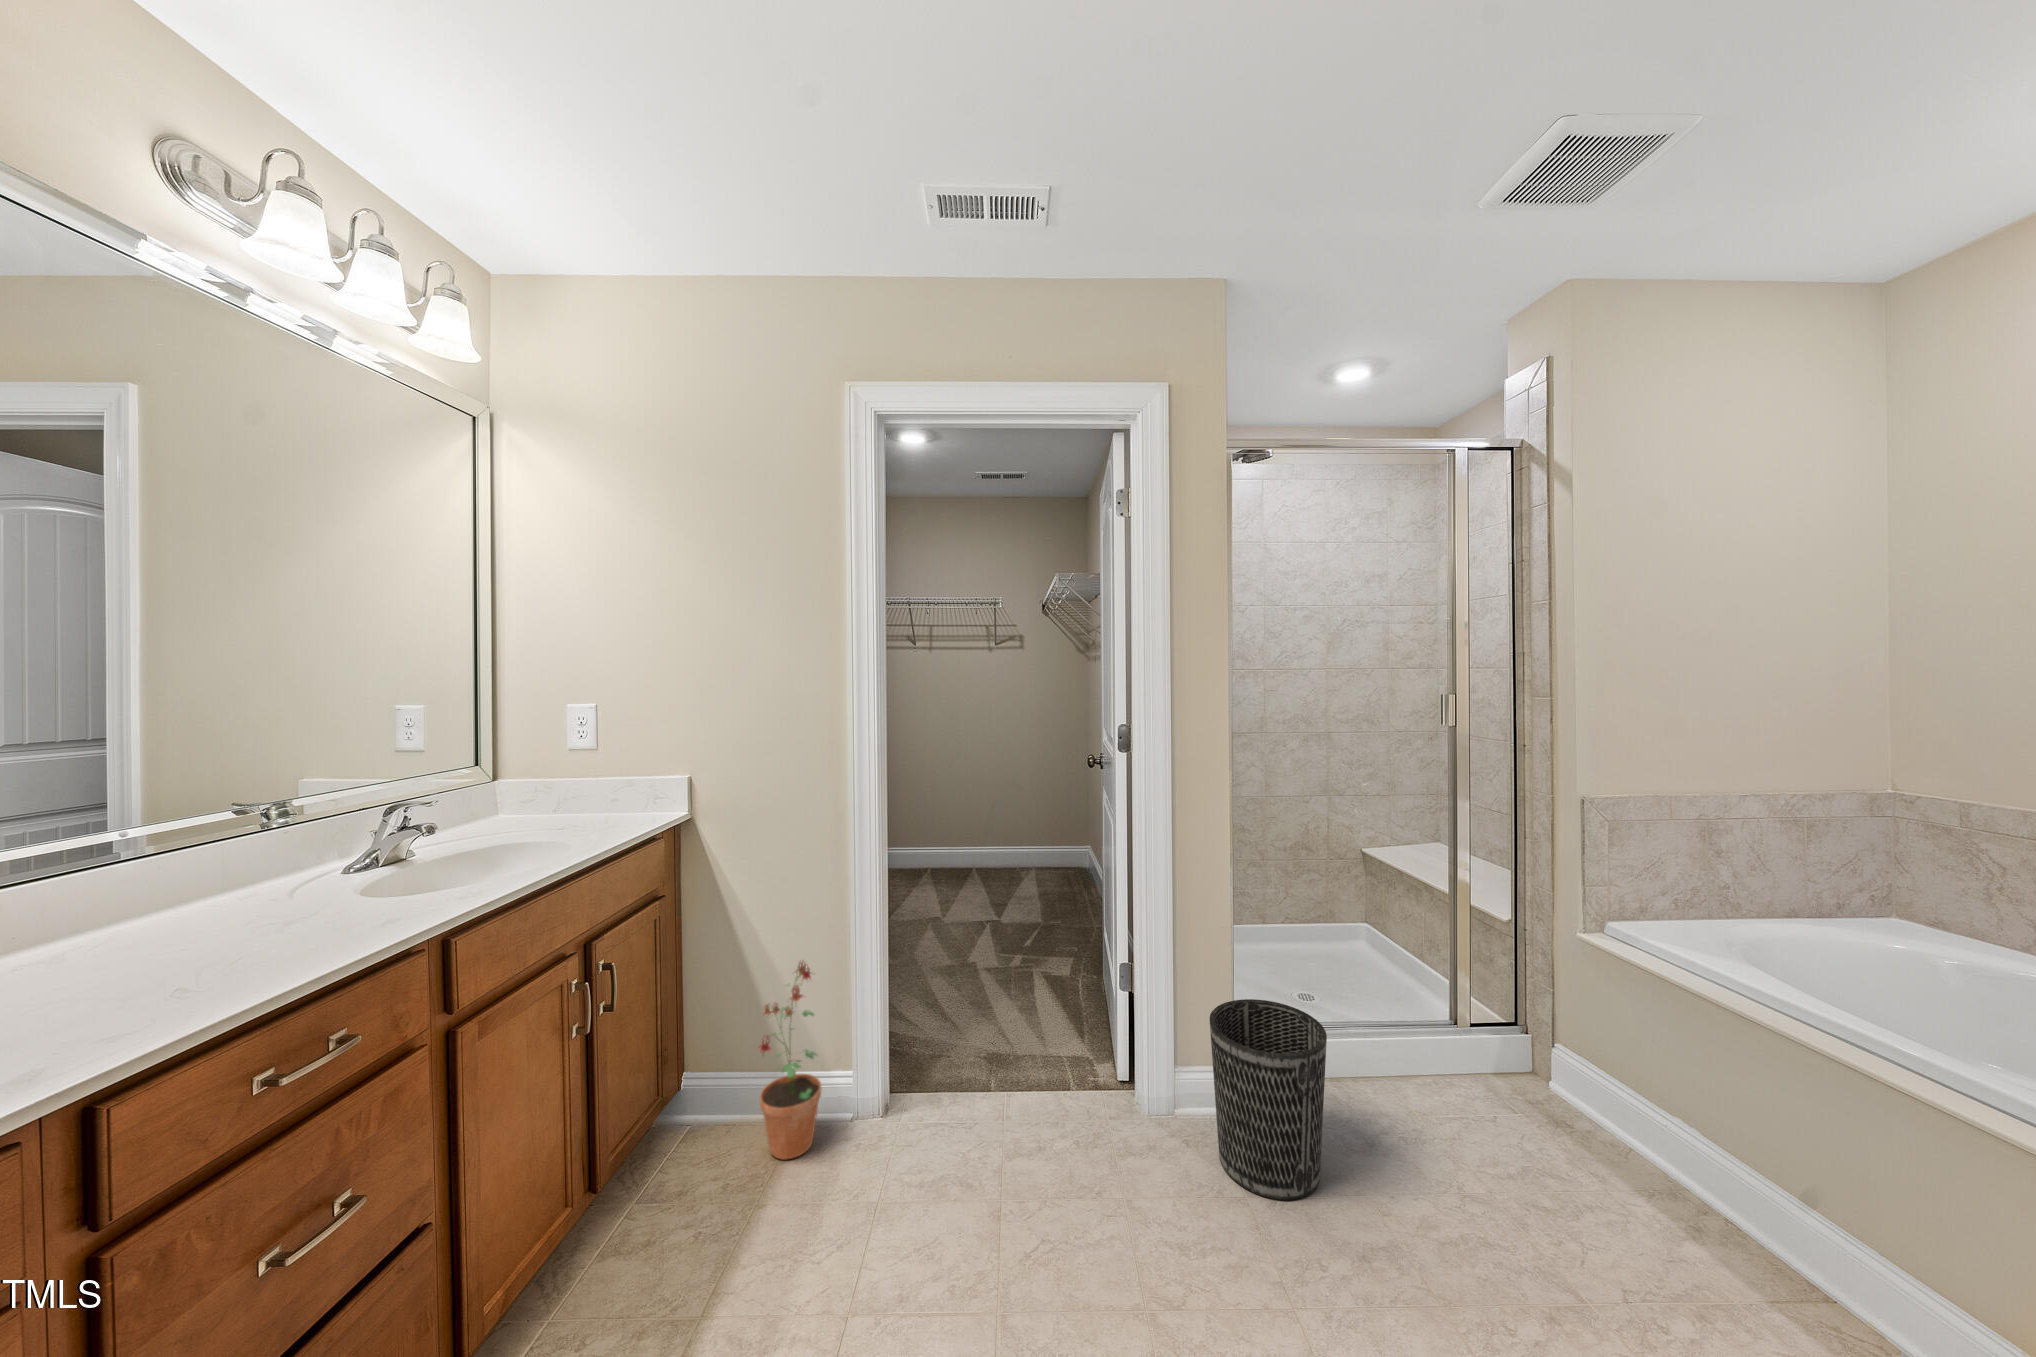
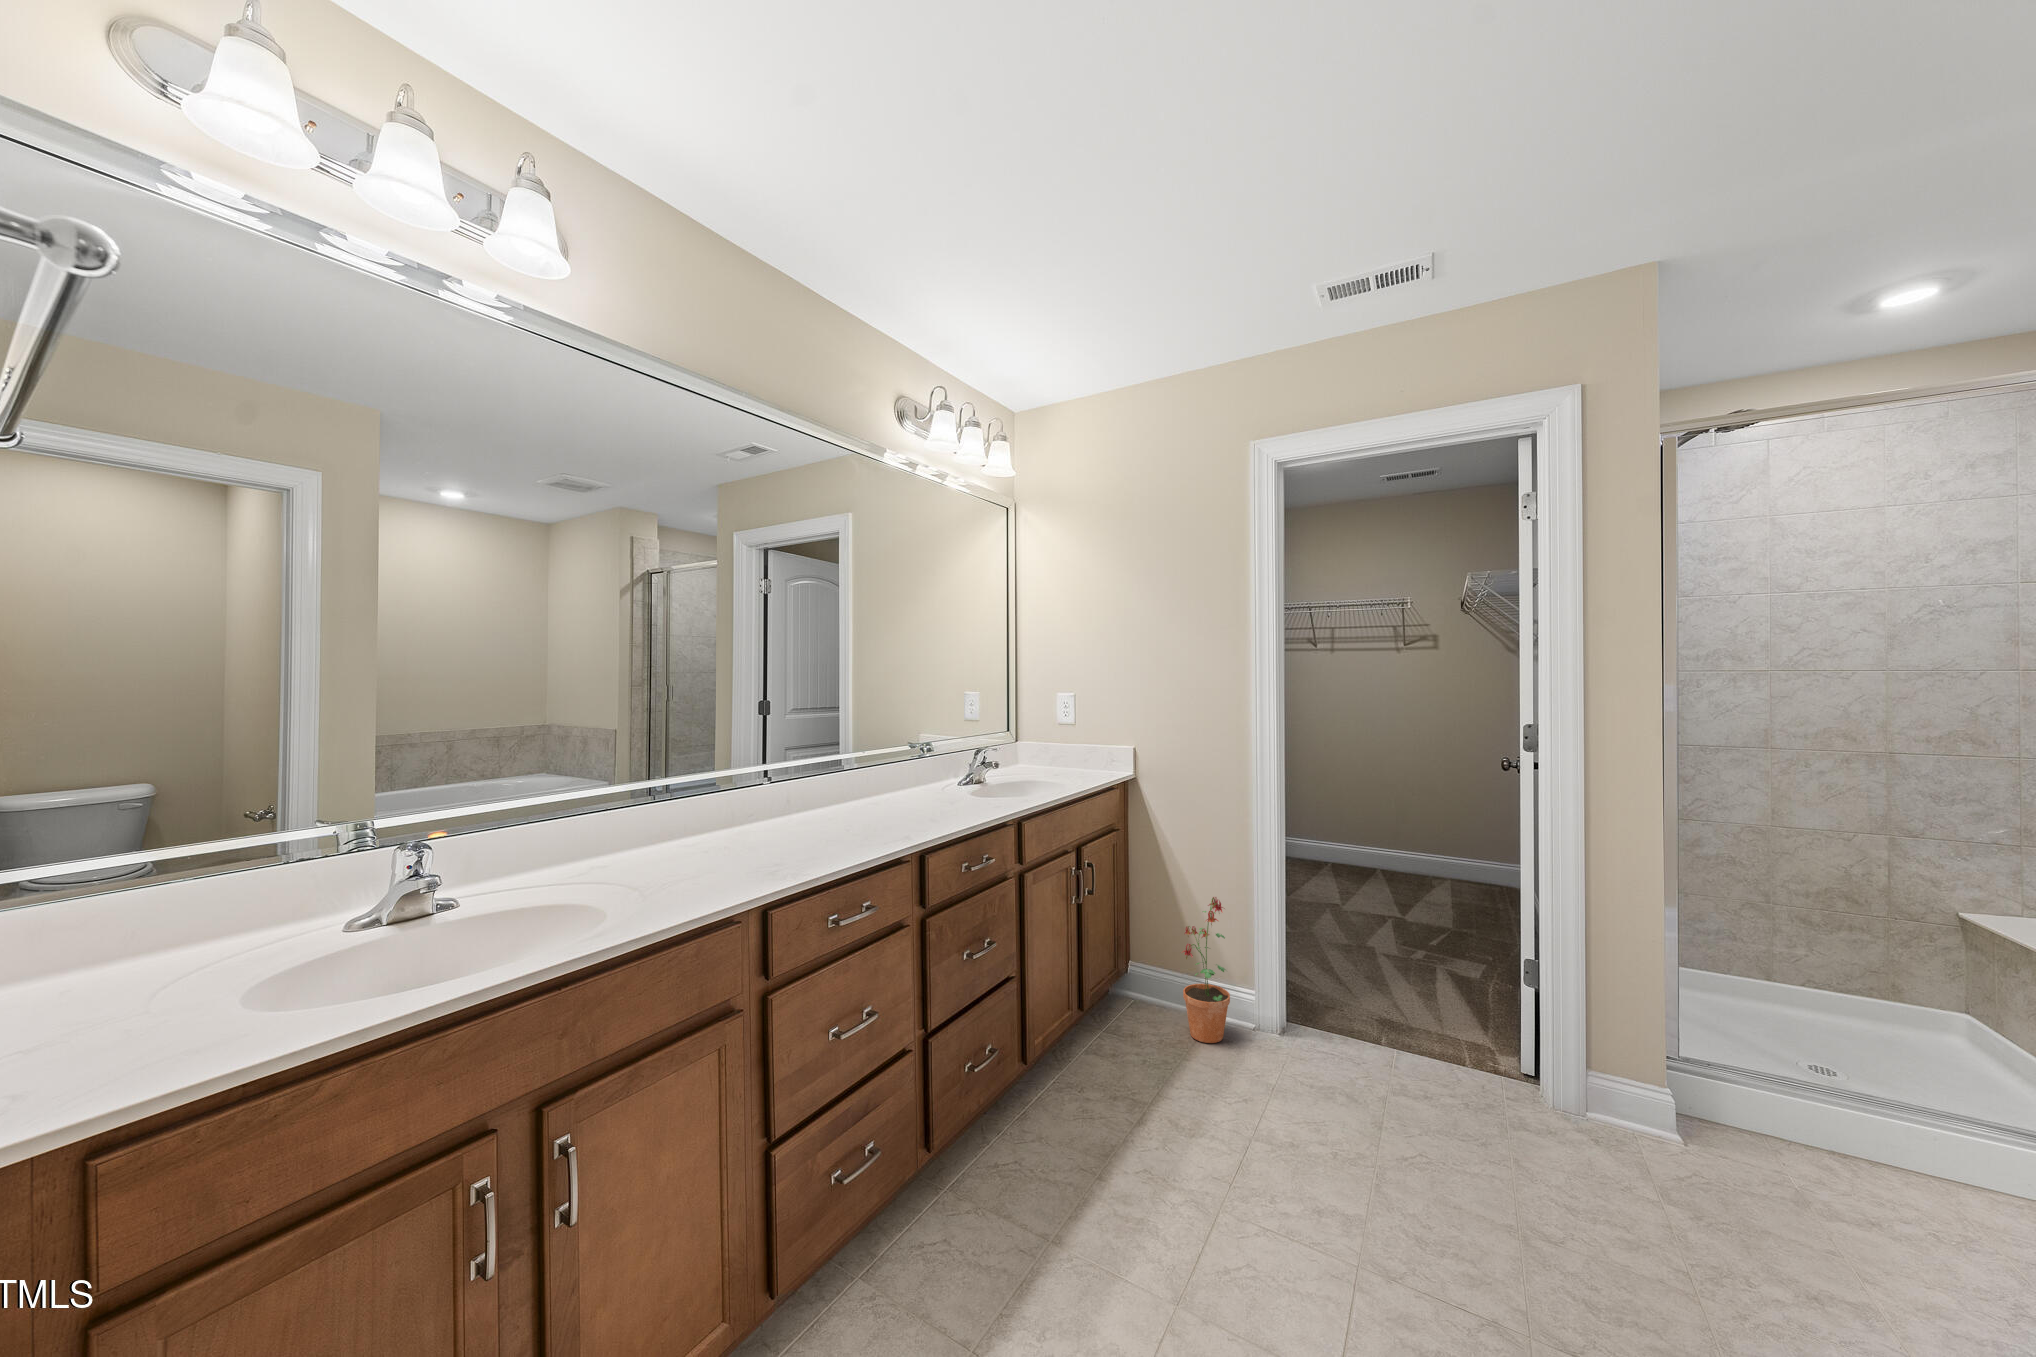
wastebasket: present [1210,999,1327,1200] -> none [1620,1009,1775,1212]

